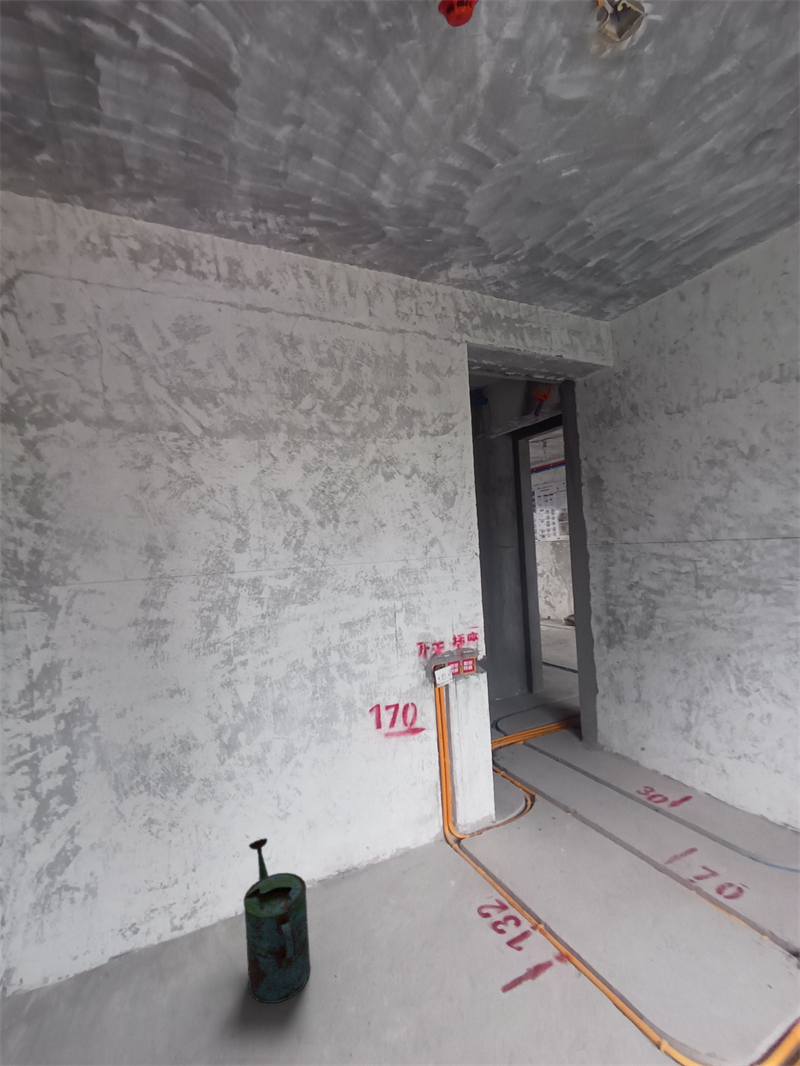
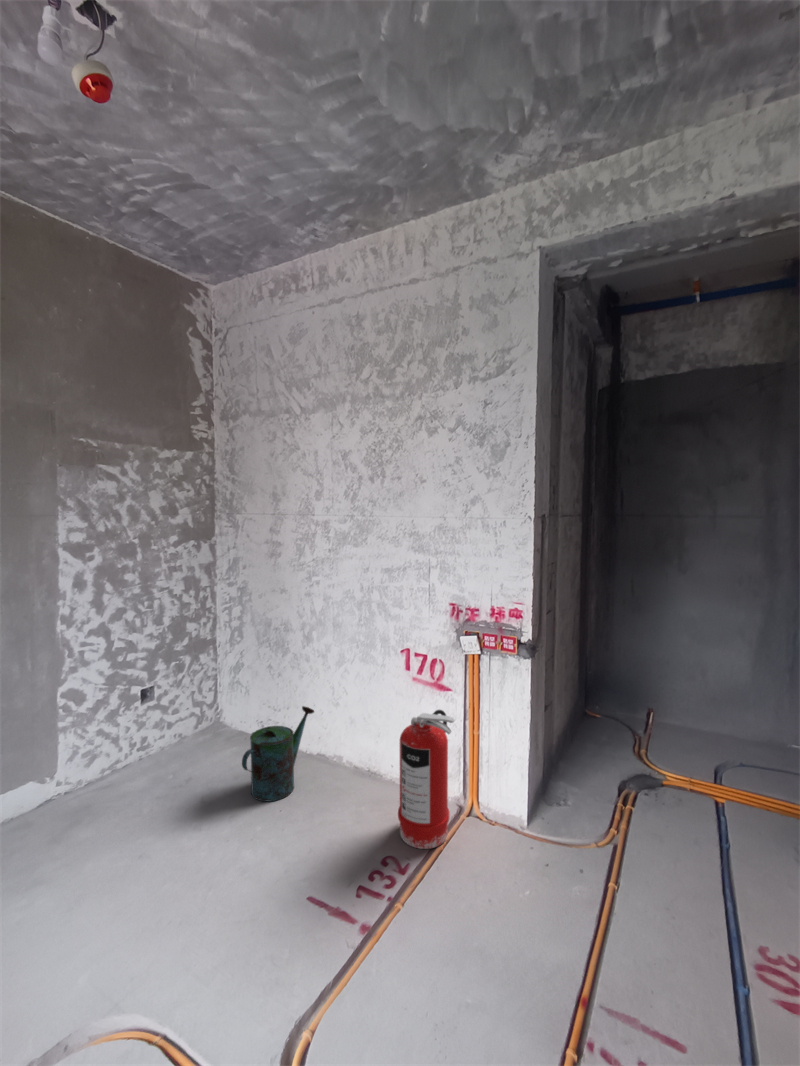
fire extinguisher: none [430,743,485,892] -> present [398,710,455,849]

